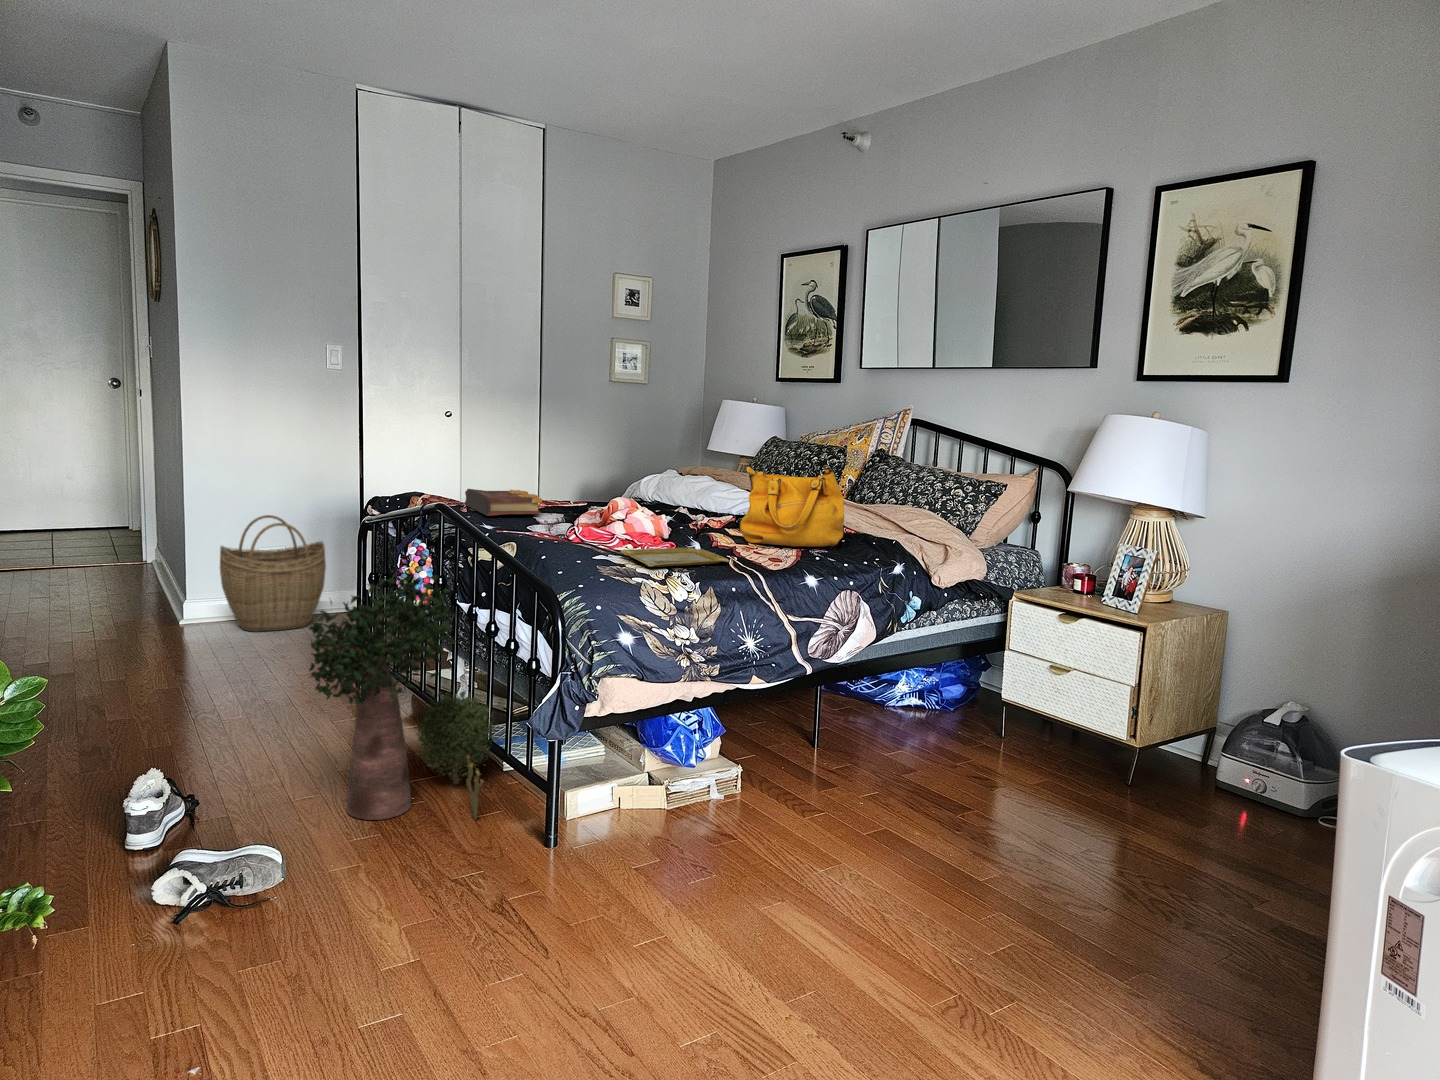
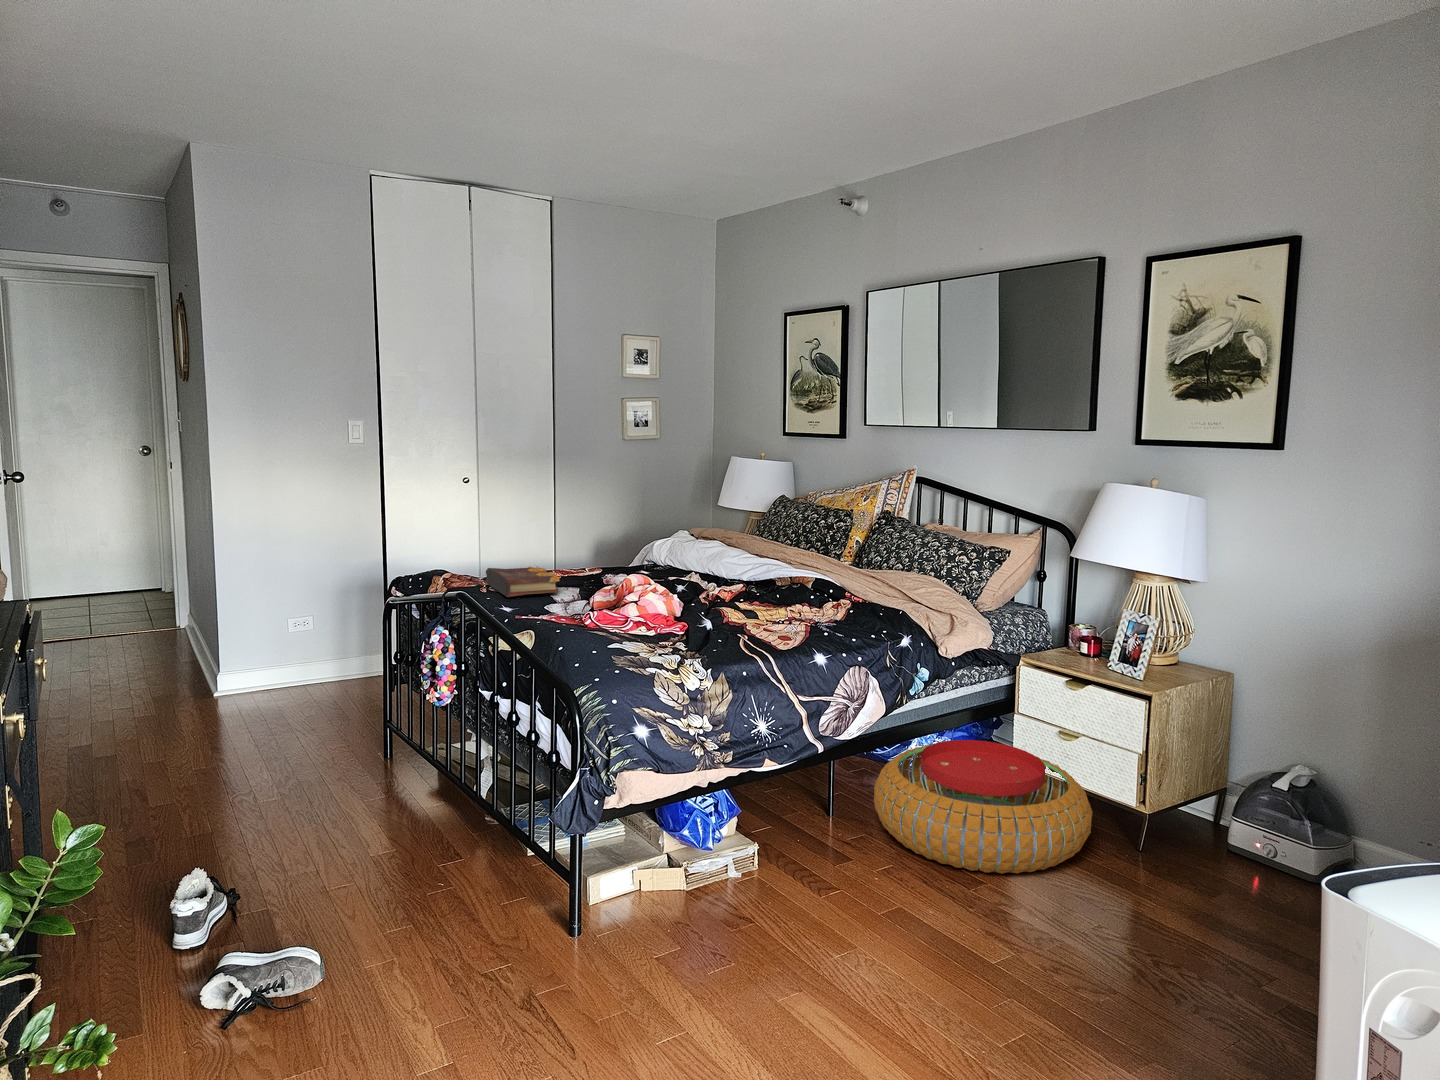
handbag: present [740,465,844,547] -> none [751,540,852,622]
woven basket: present [220,515,326,632] -> none [252,588,354,702]
tray: present [620,547,729,567] -> none [634,630,740,656]
potted plant: present [309,572,495,820] -> none [339,670,523,911]
pouf: none [860,674,1083,803] -> present [874,740,1092,874]

